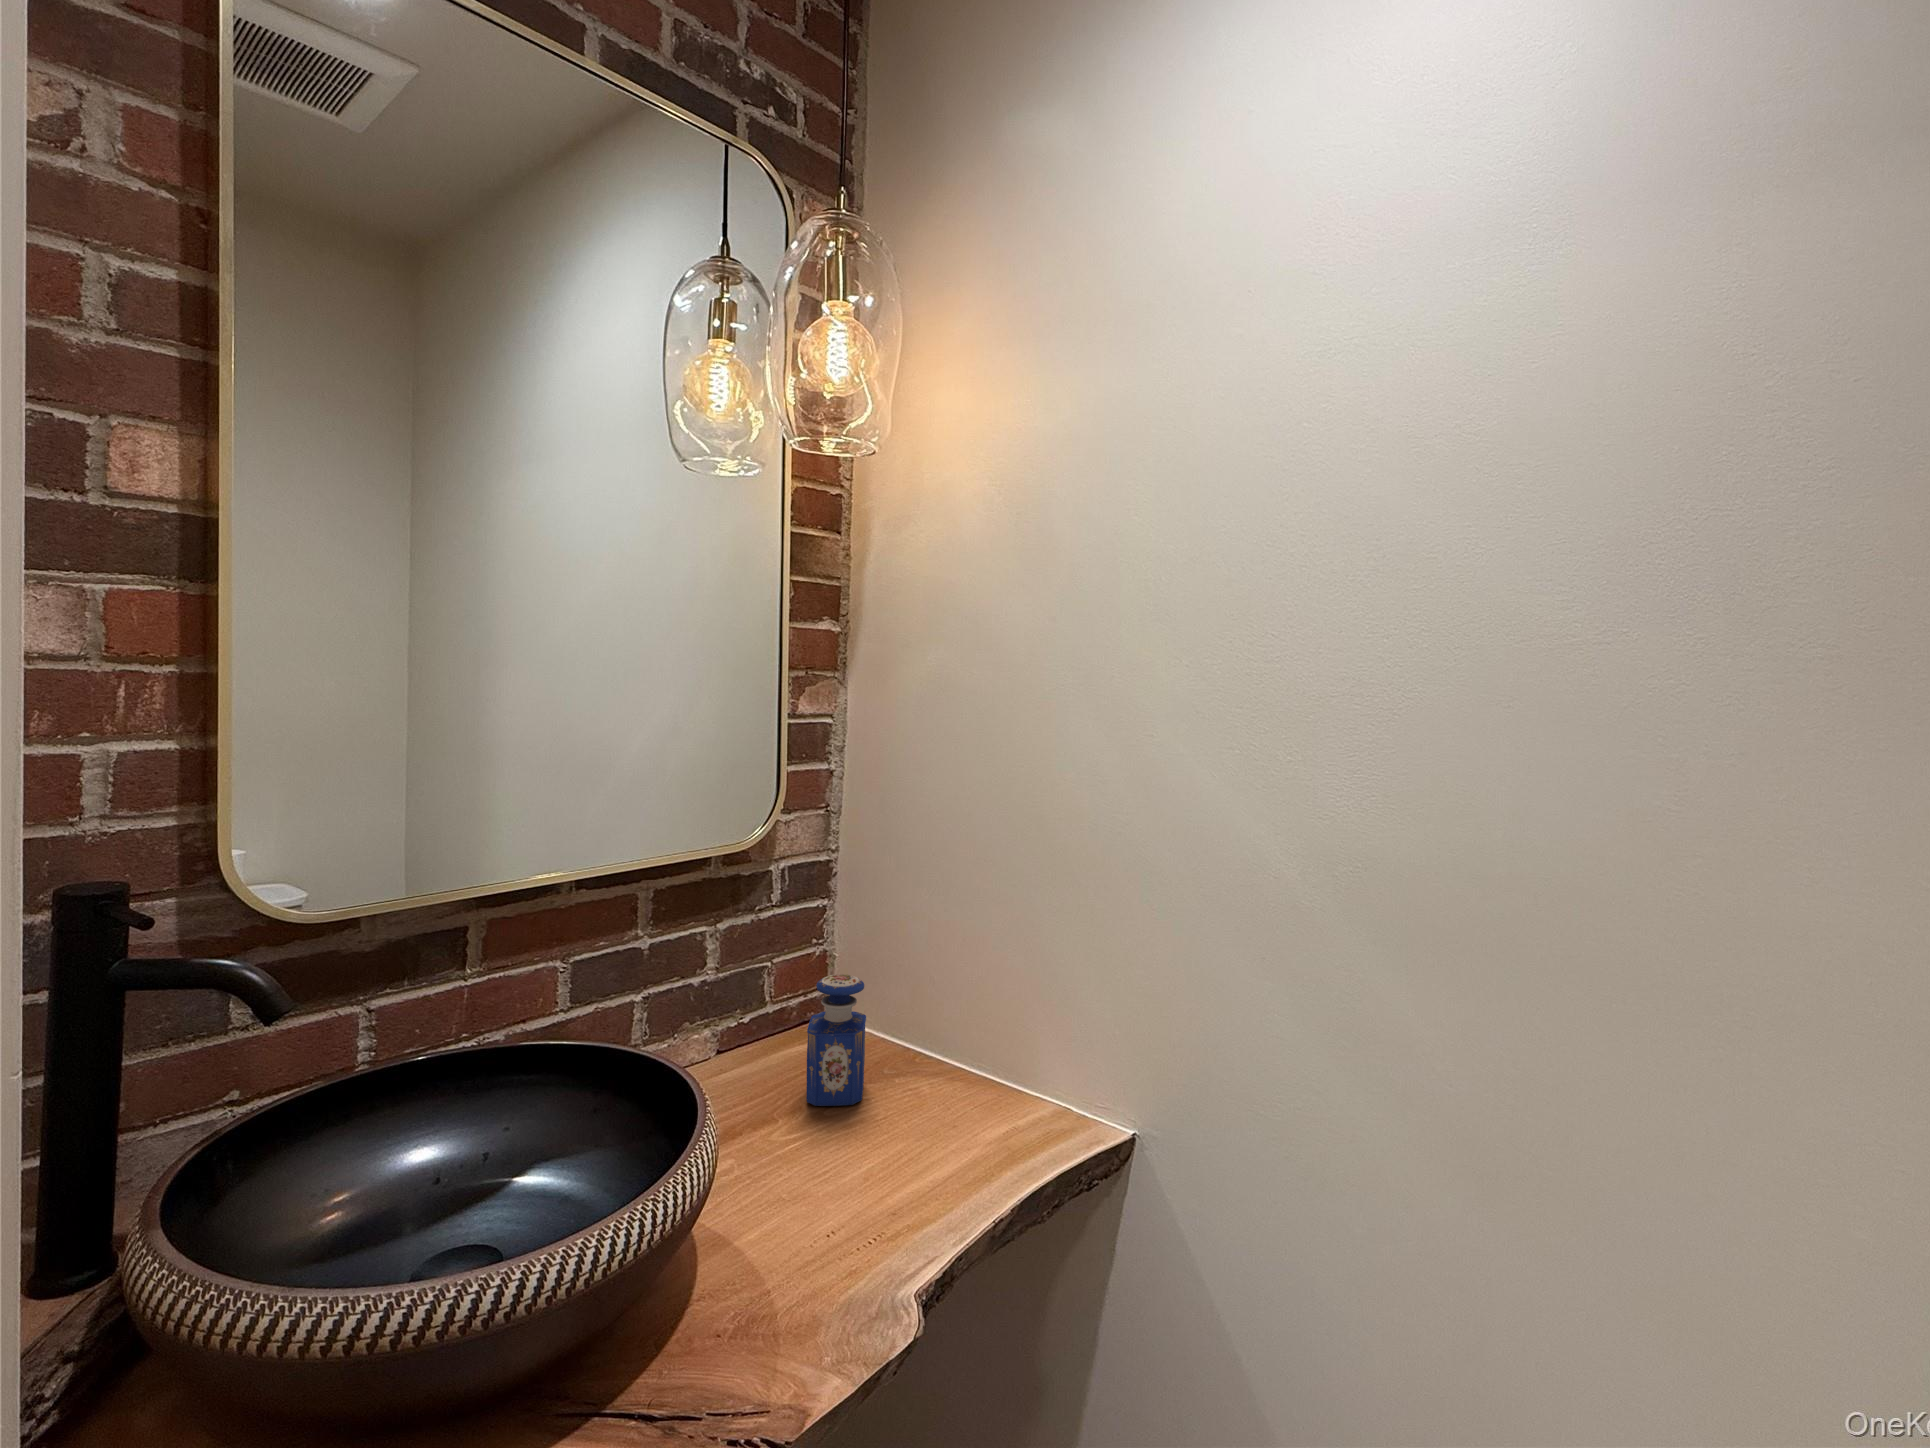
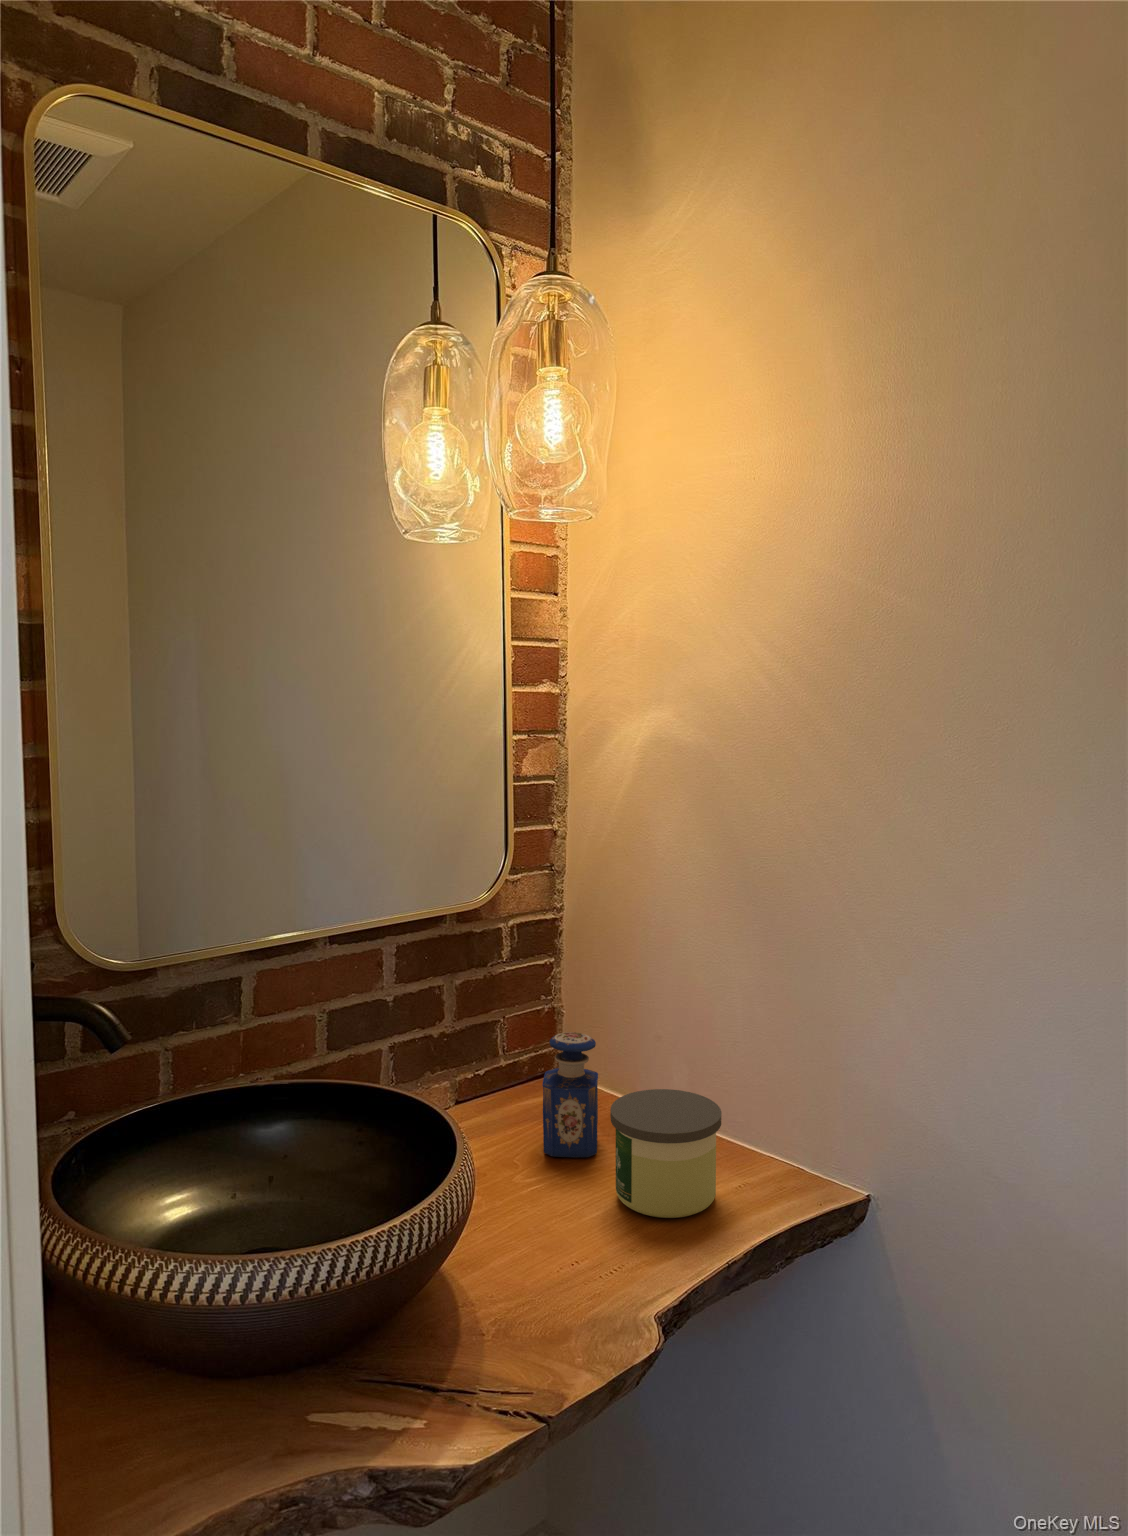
candle: none [876,1032,990,1171] -> present [610,1089,722,1218]

